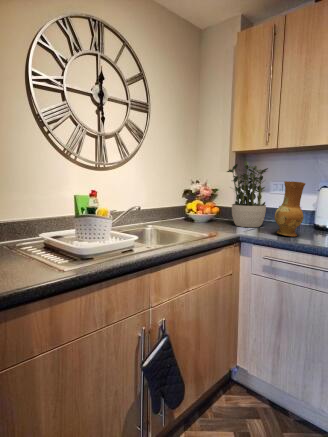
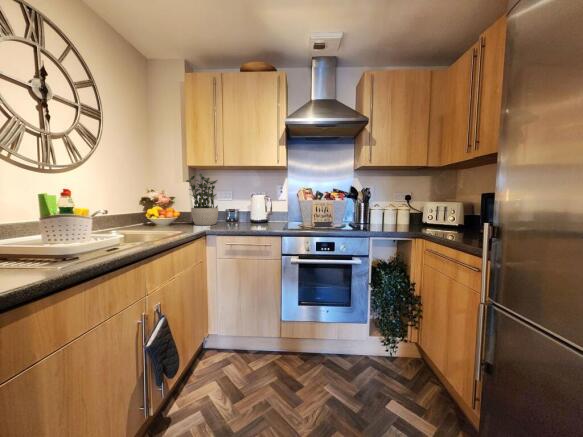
ceramic jug: present [275,181,305,237] -> none [228,189,247,227]

